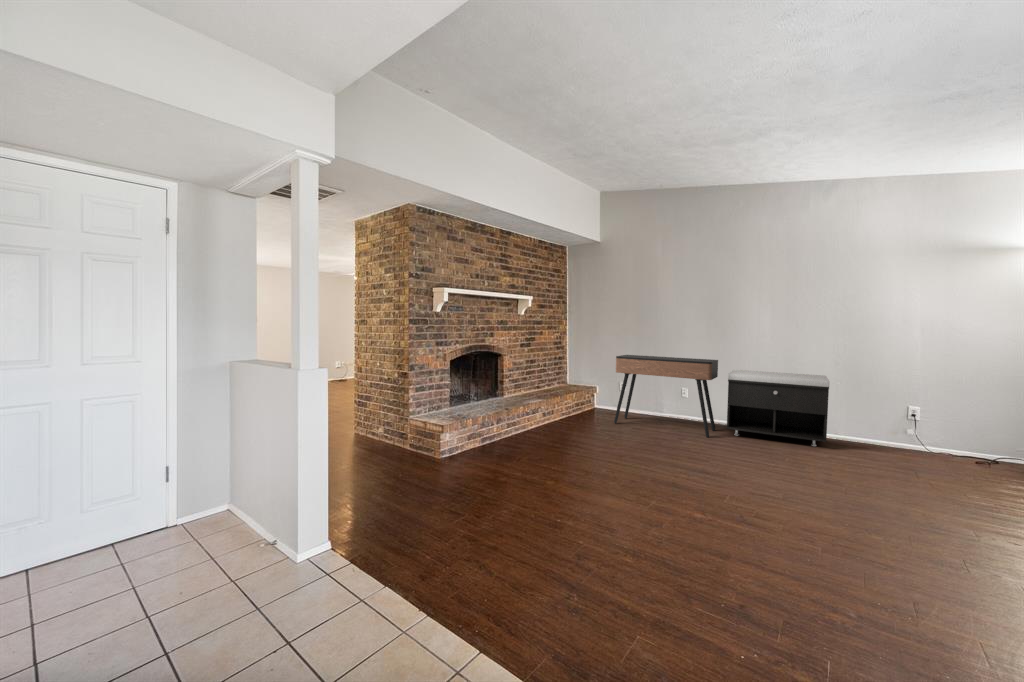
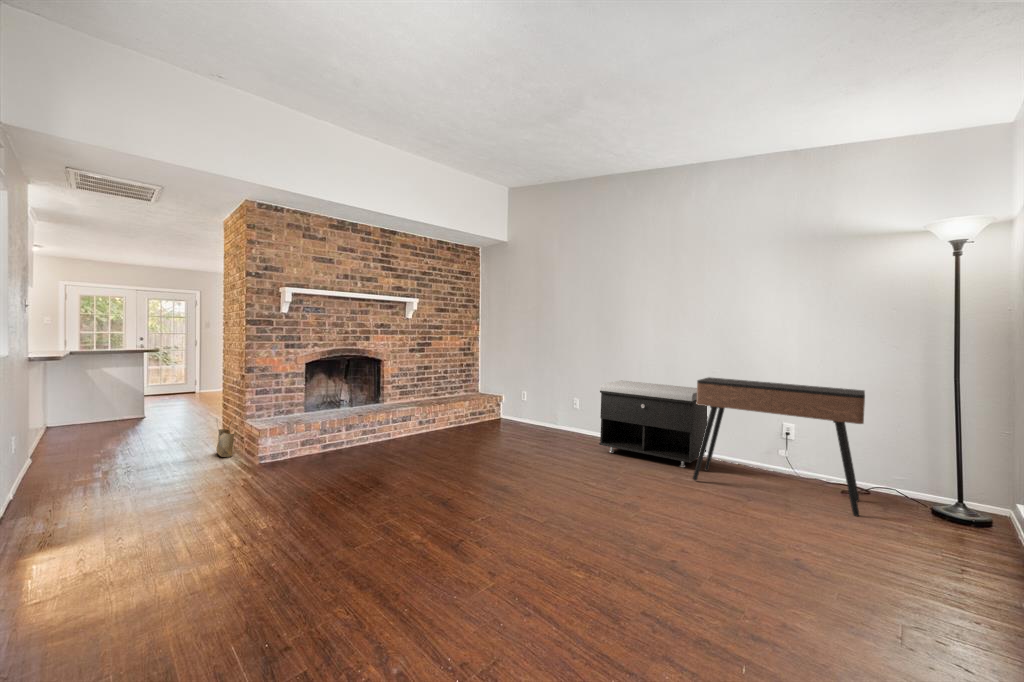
console table: present [614,355,718,437] -> present [693,377,865,516]
woven basket: none [381,415,403,453] -> present [216,423,235,457]

